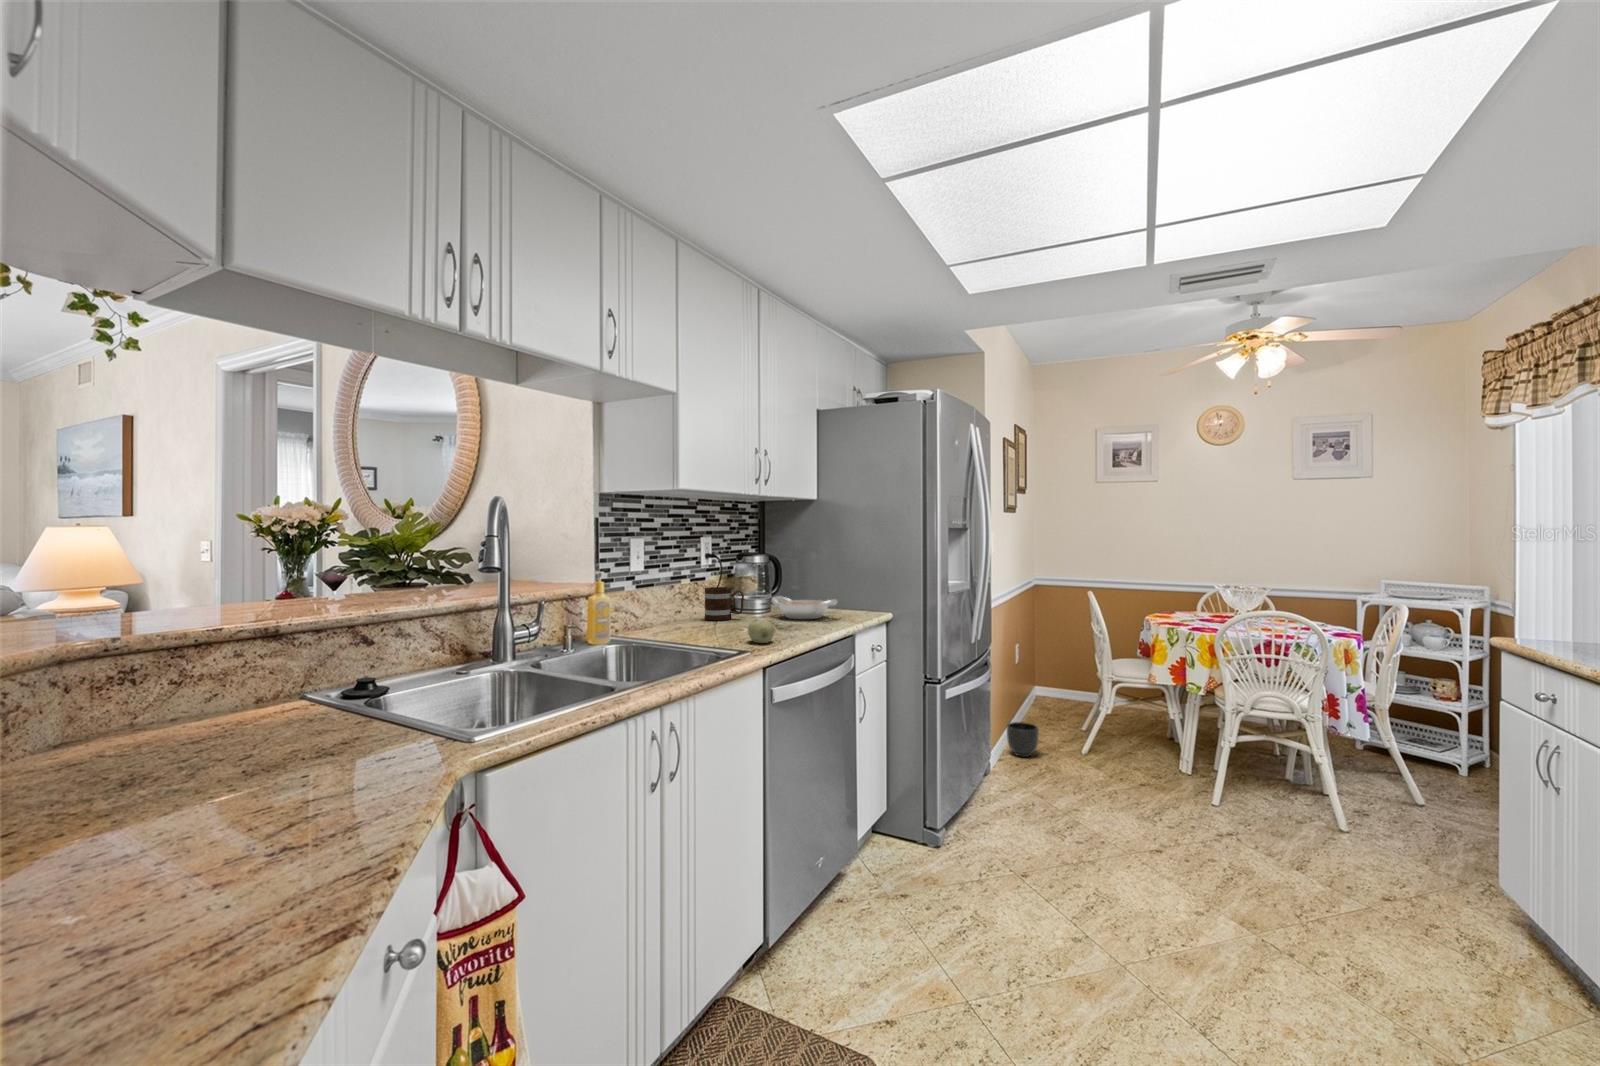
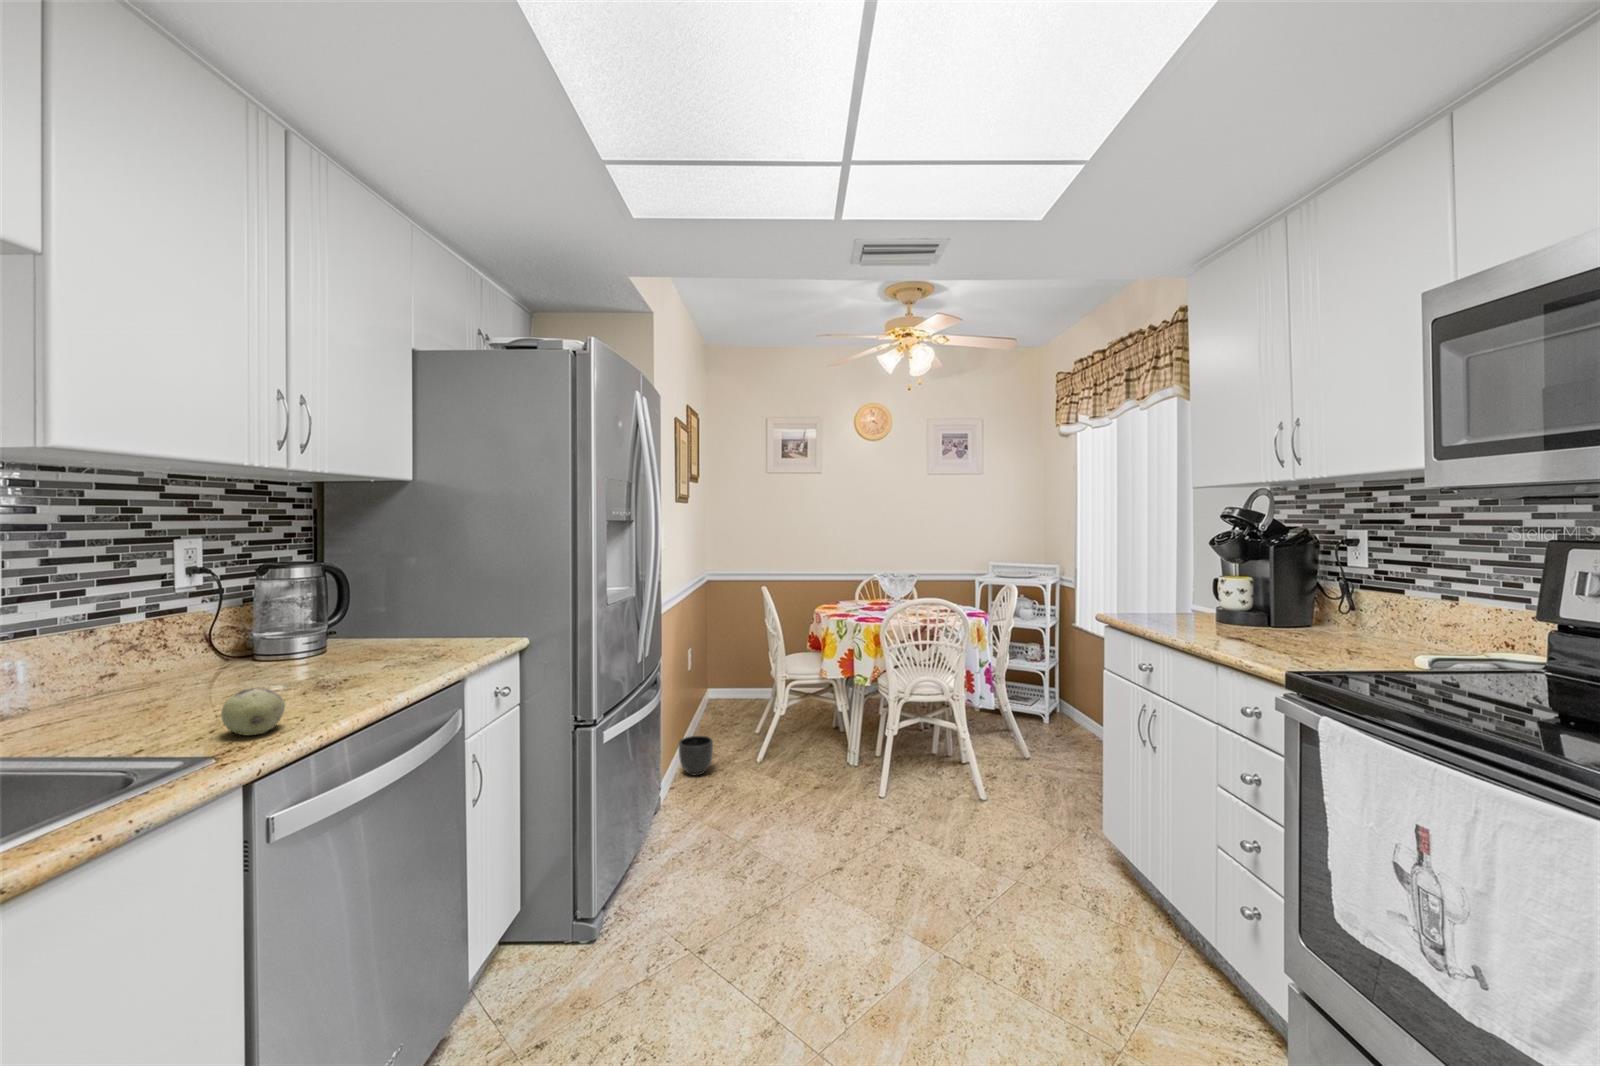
mug: present [704,587,744,621] -> none [173,623,259,684]
bowl: present [772,596,837,619] -> none [320,629,436,665]

